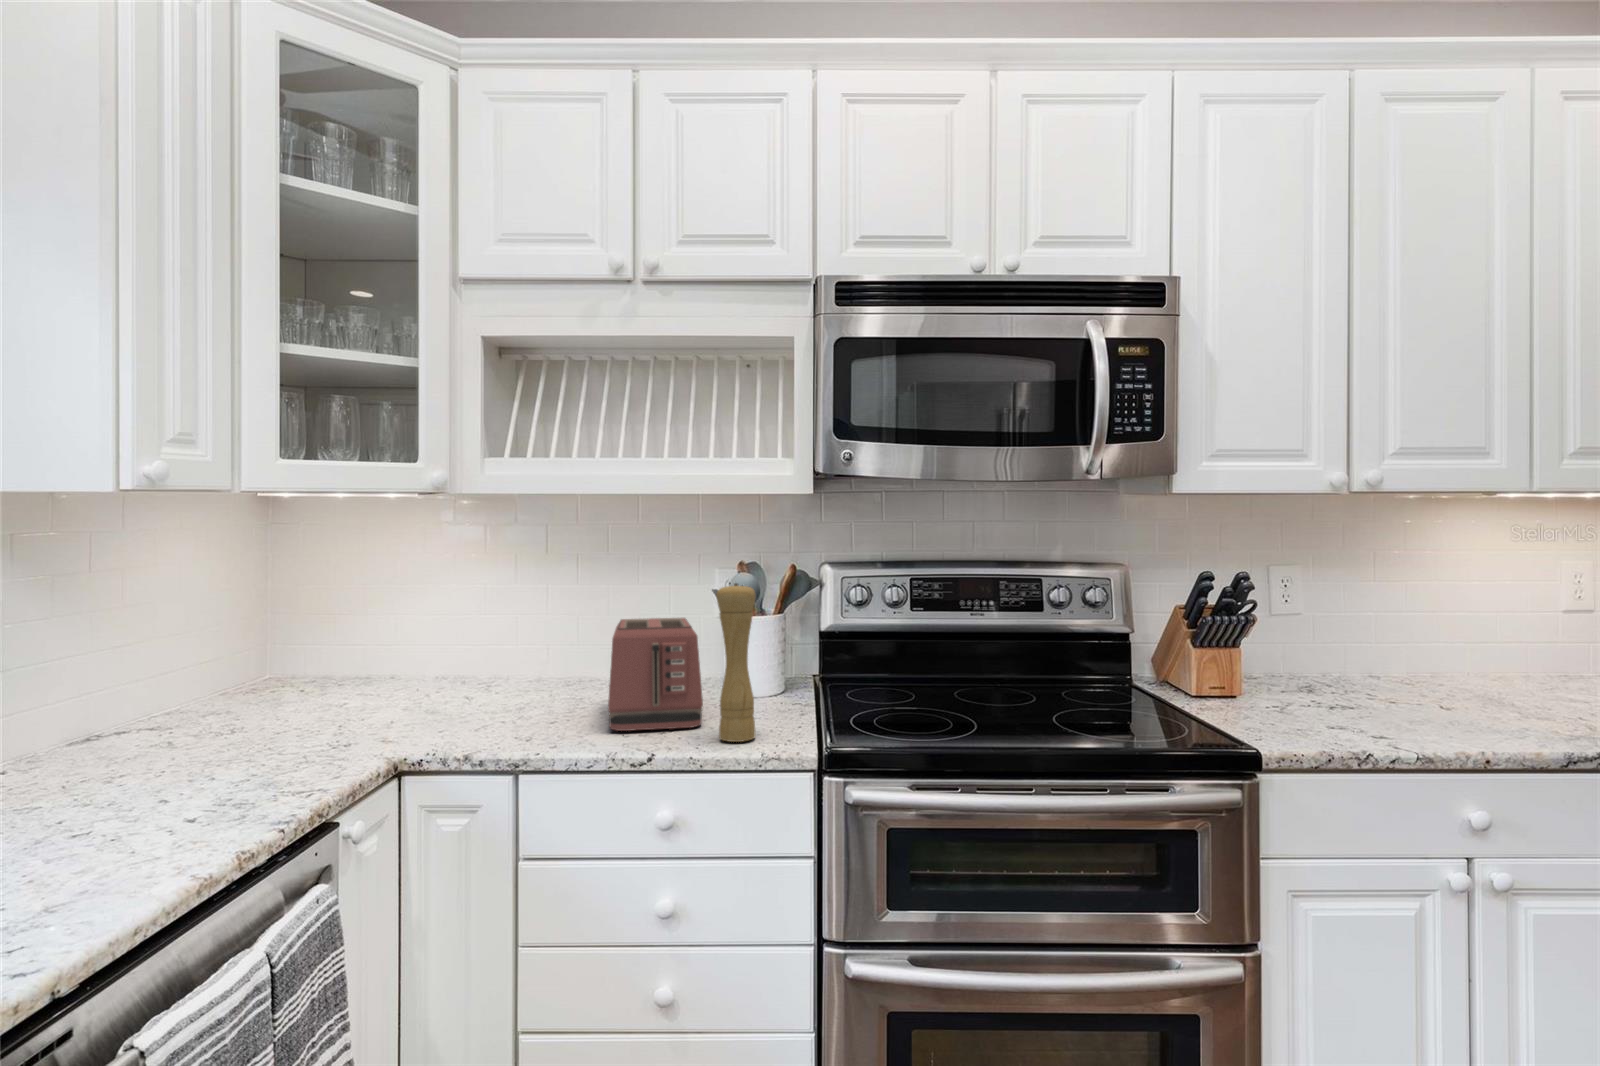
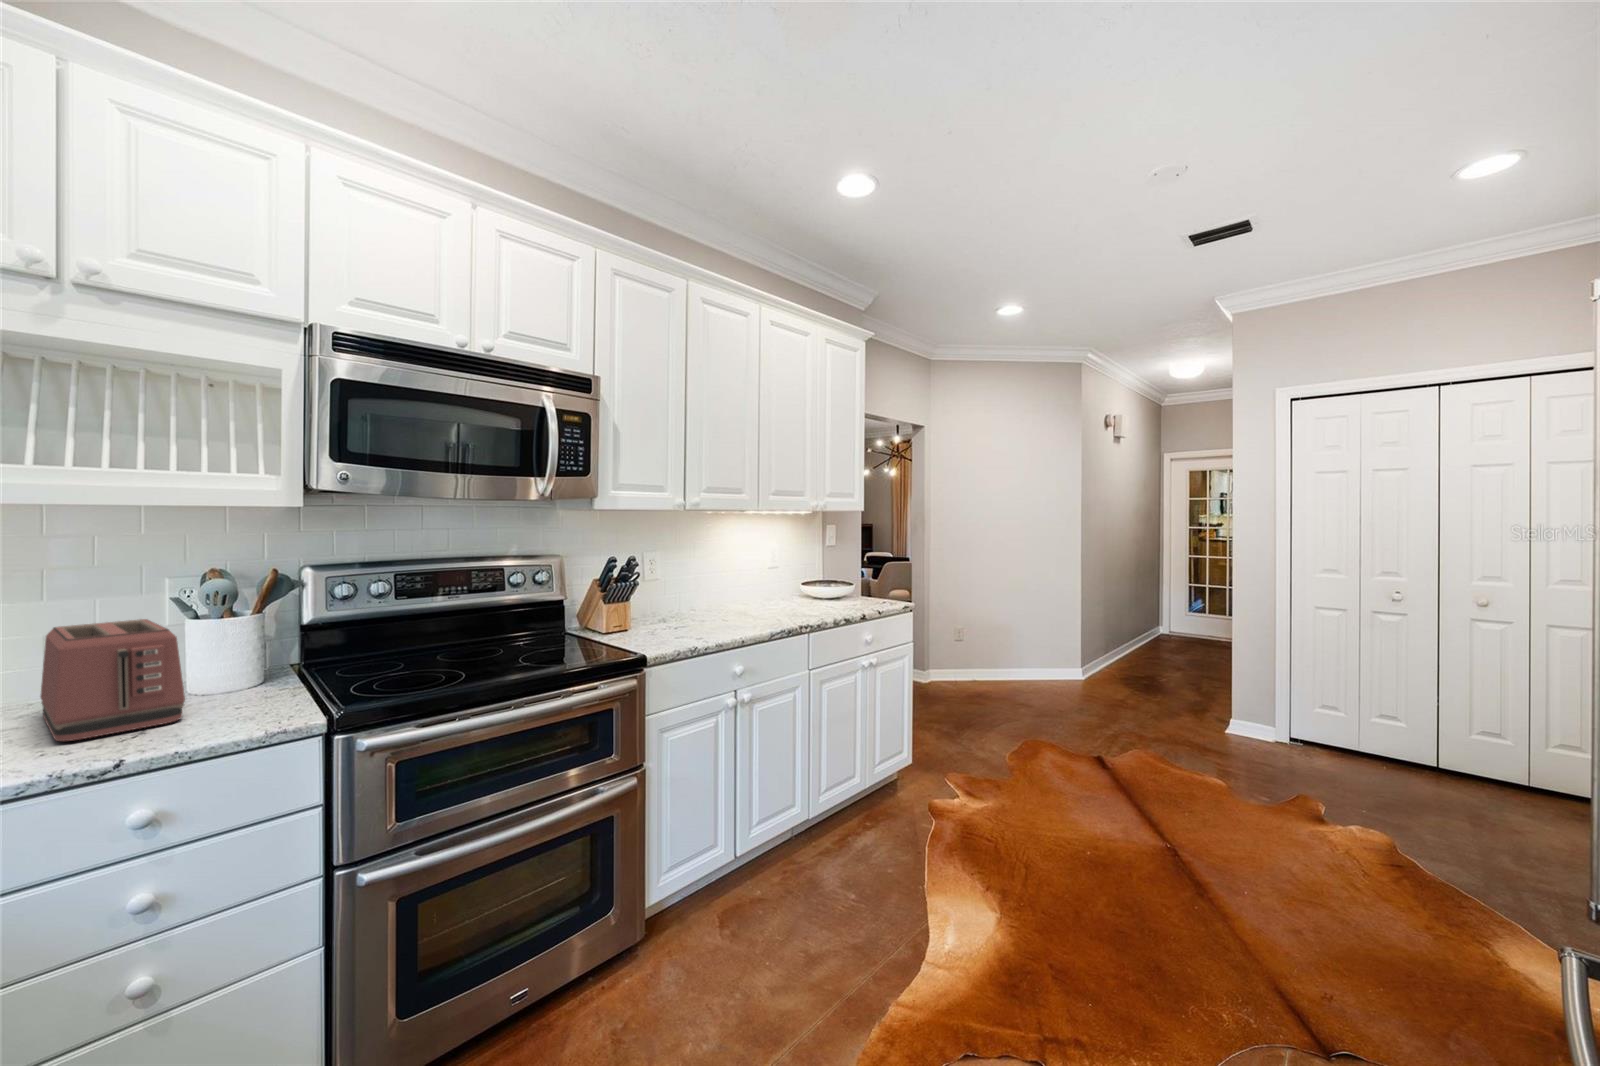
pepper mill: present [716,583,755,742] -> none [208,588,254,728]

